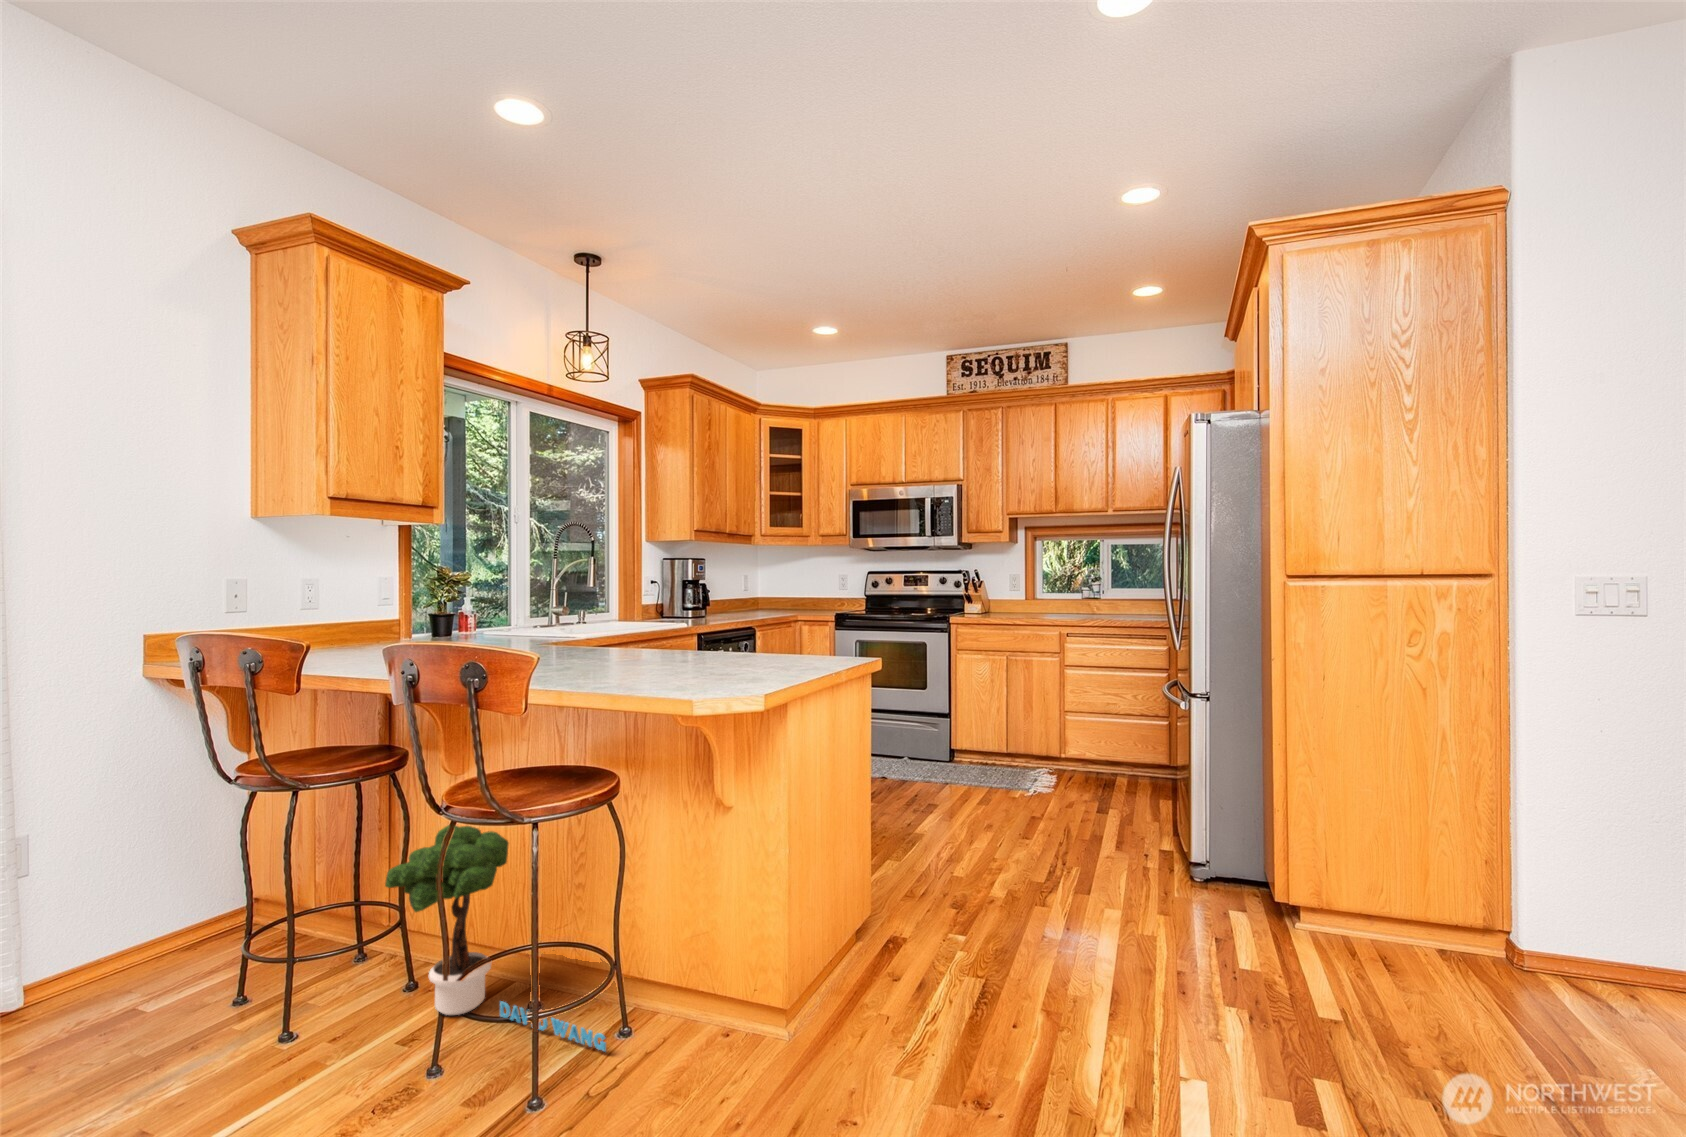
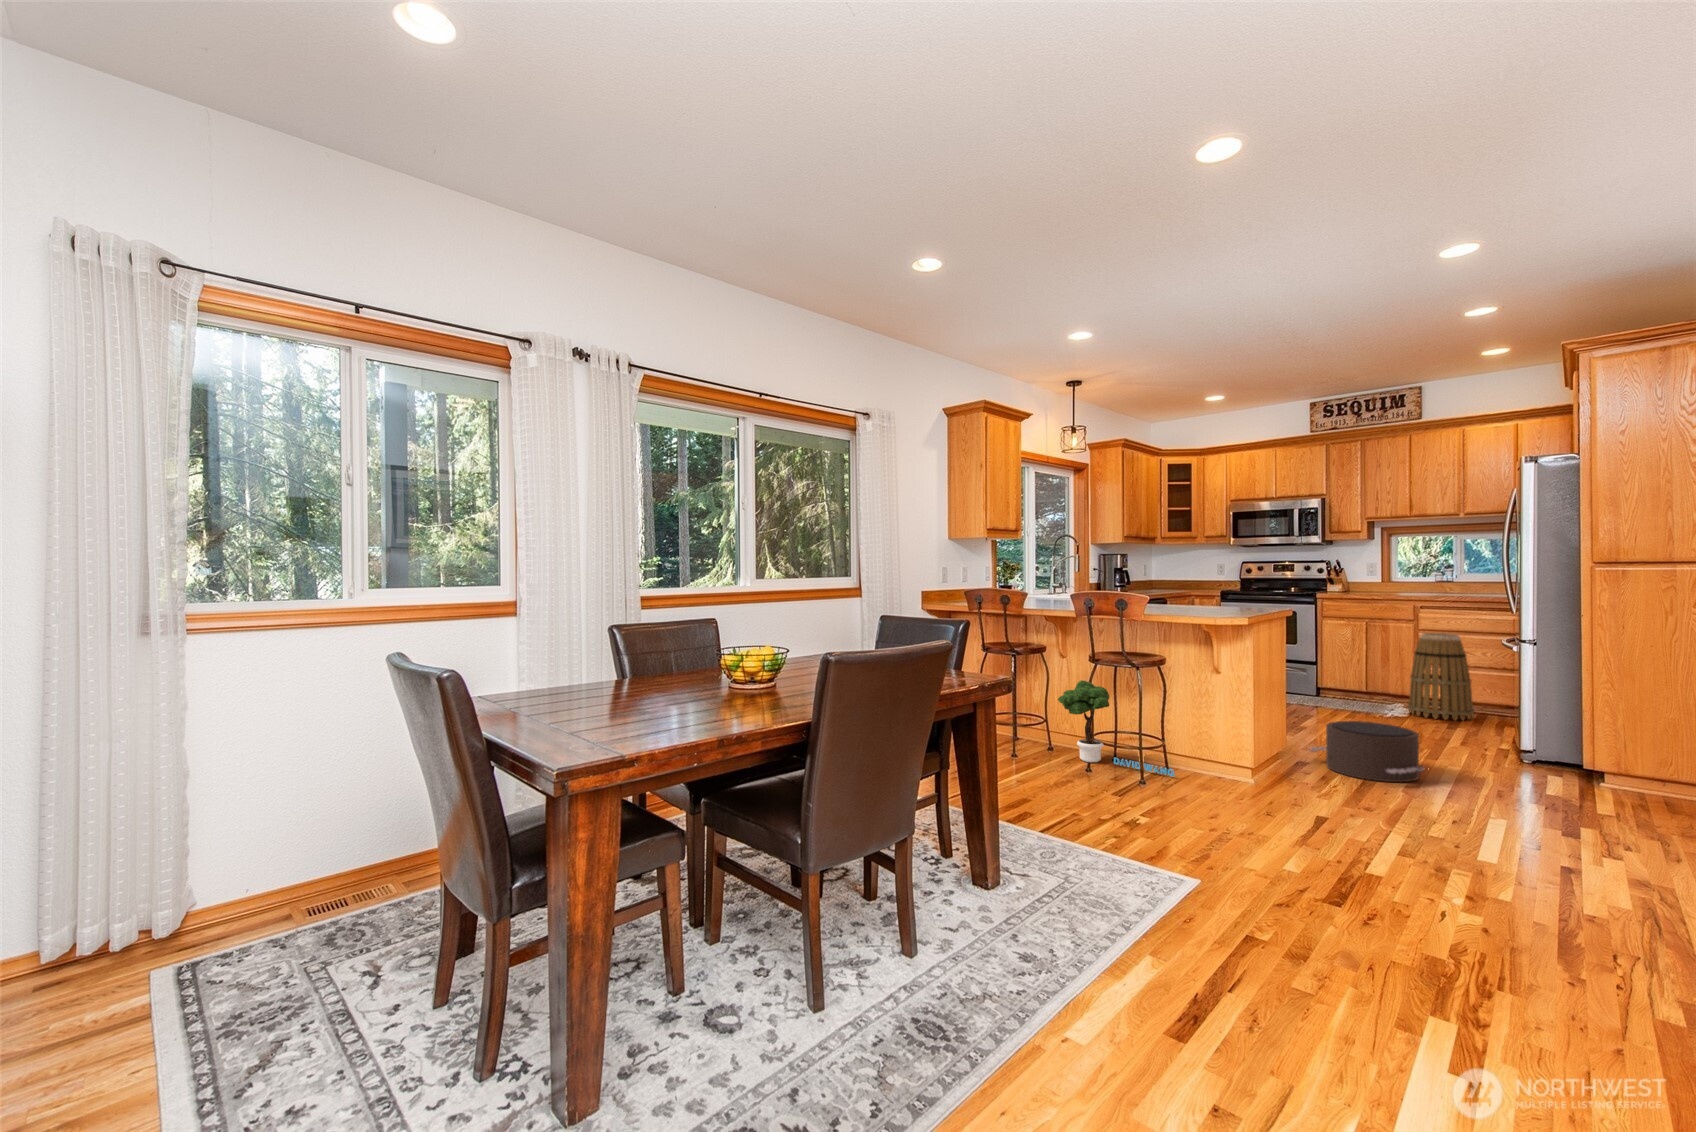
basket: none [1052,669,1126,794] -> present [1408,633,1474,720]
pouf: none [895,849,1076,984] -> present [1310,721,1425,782]

